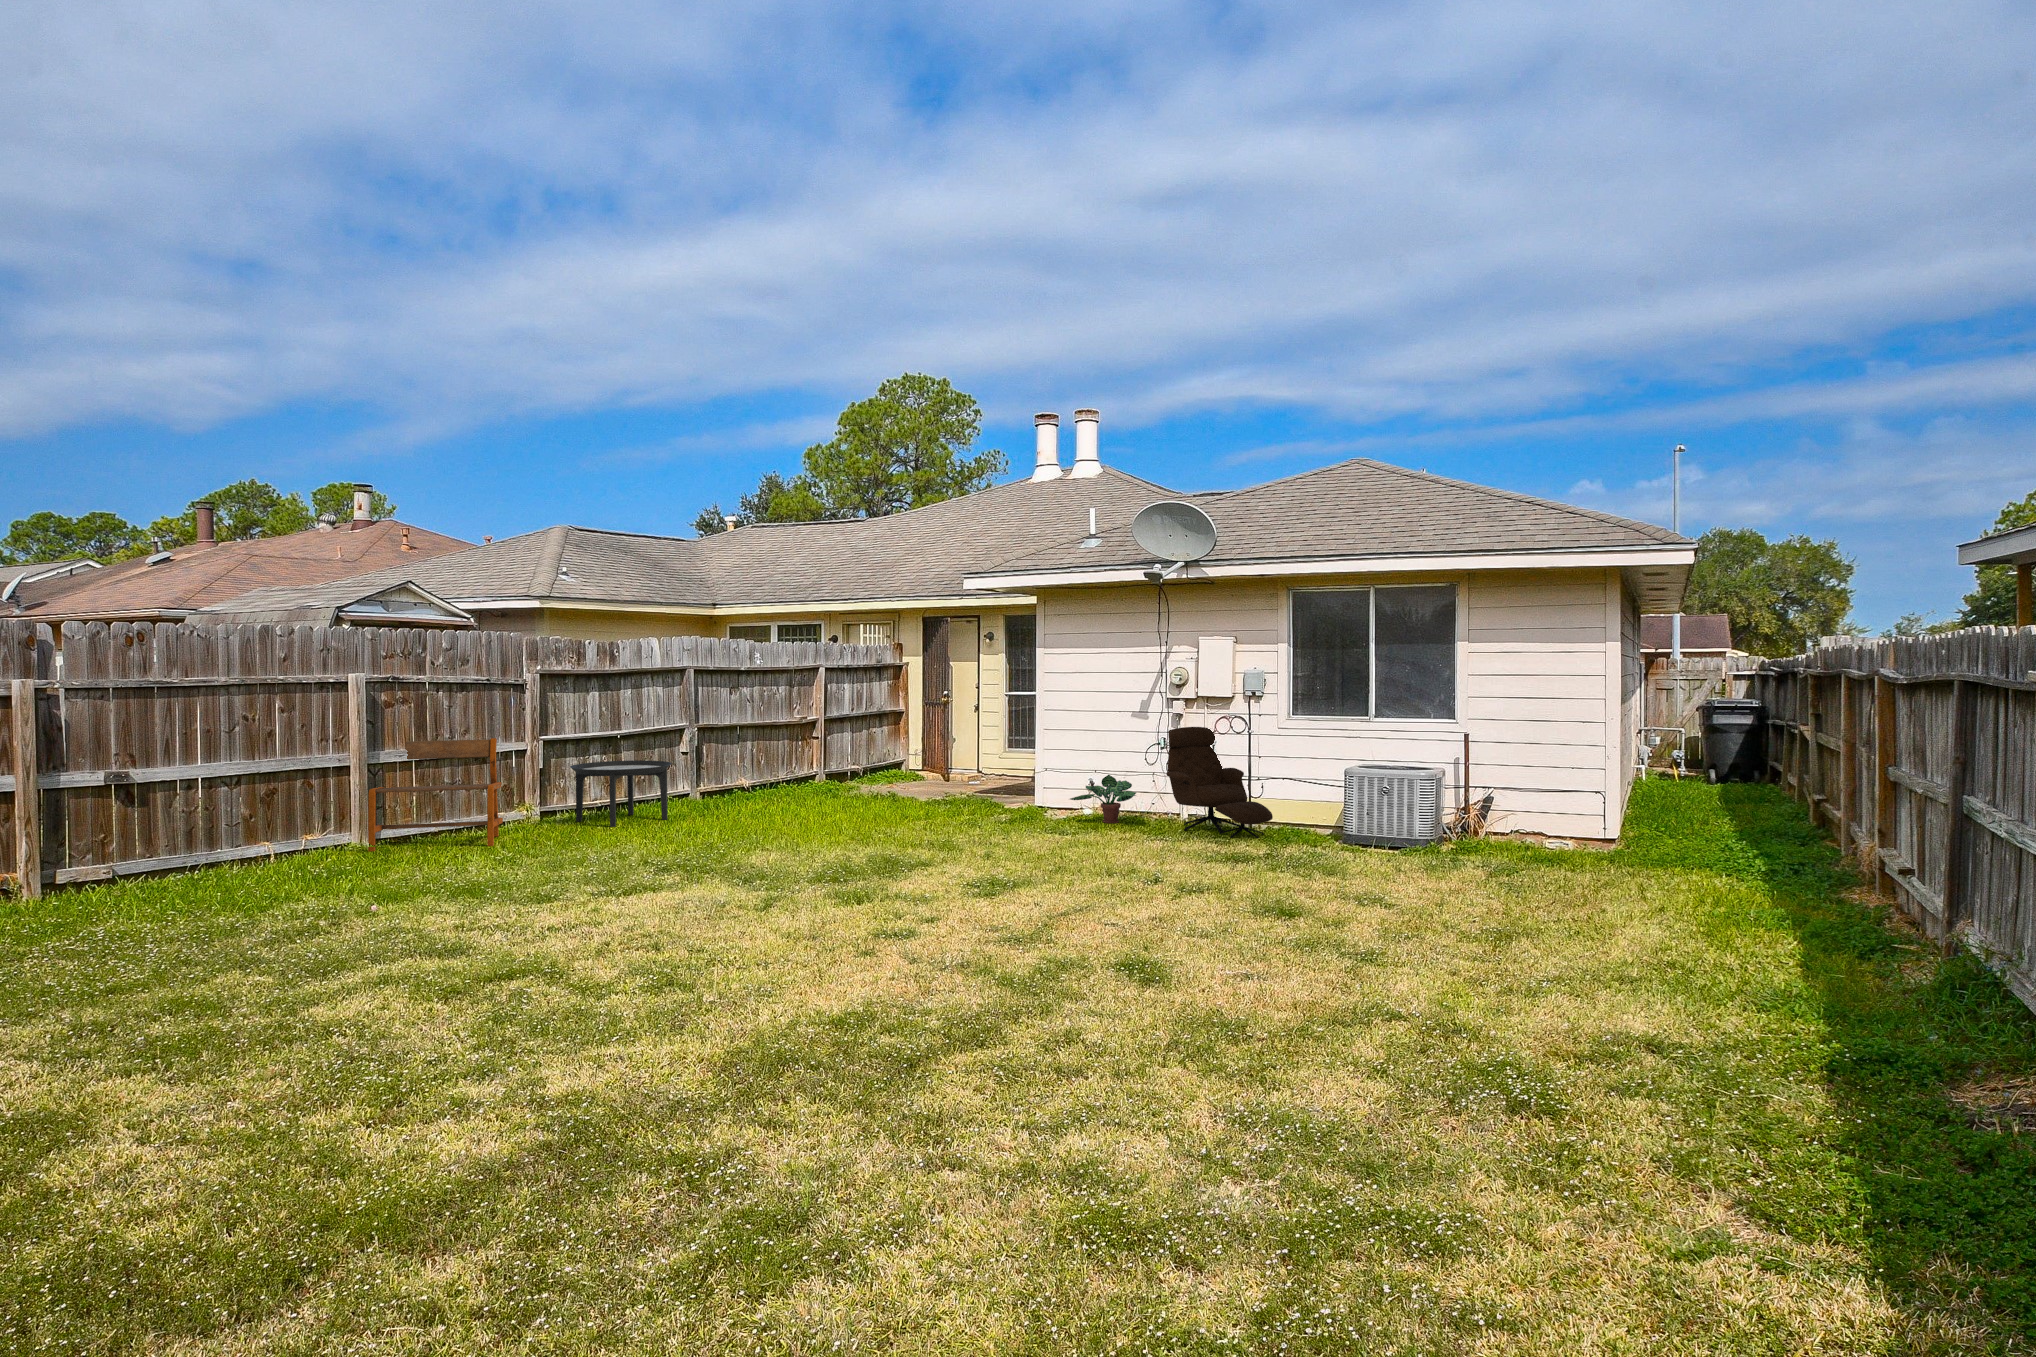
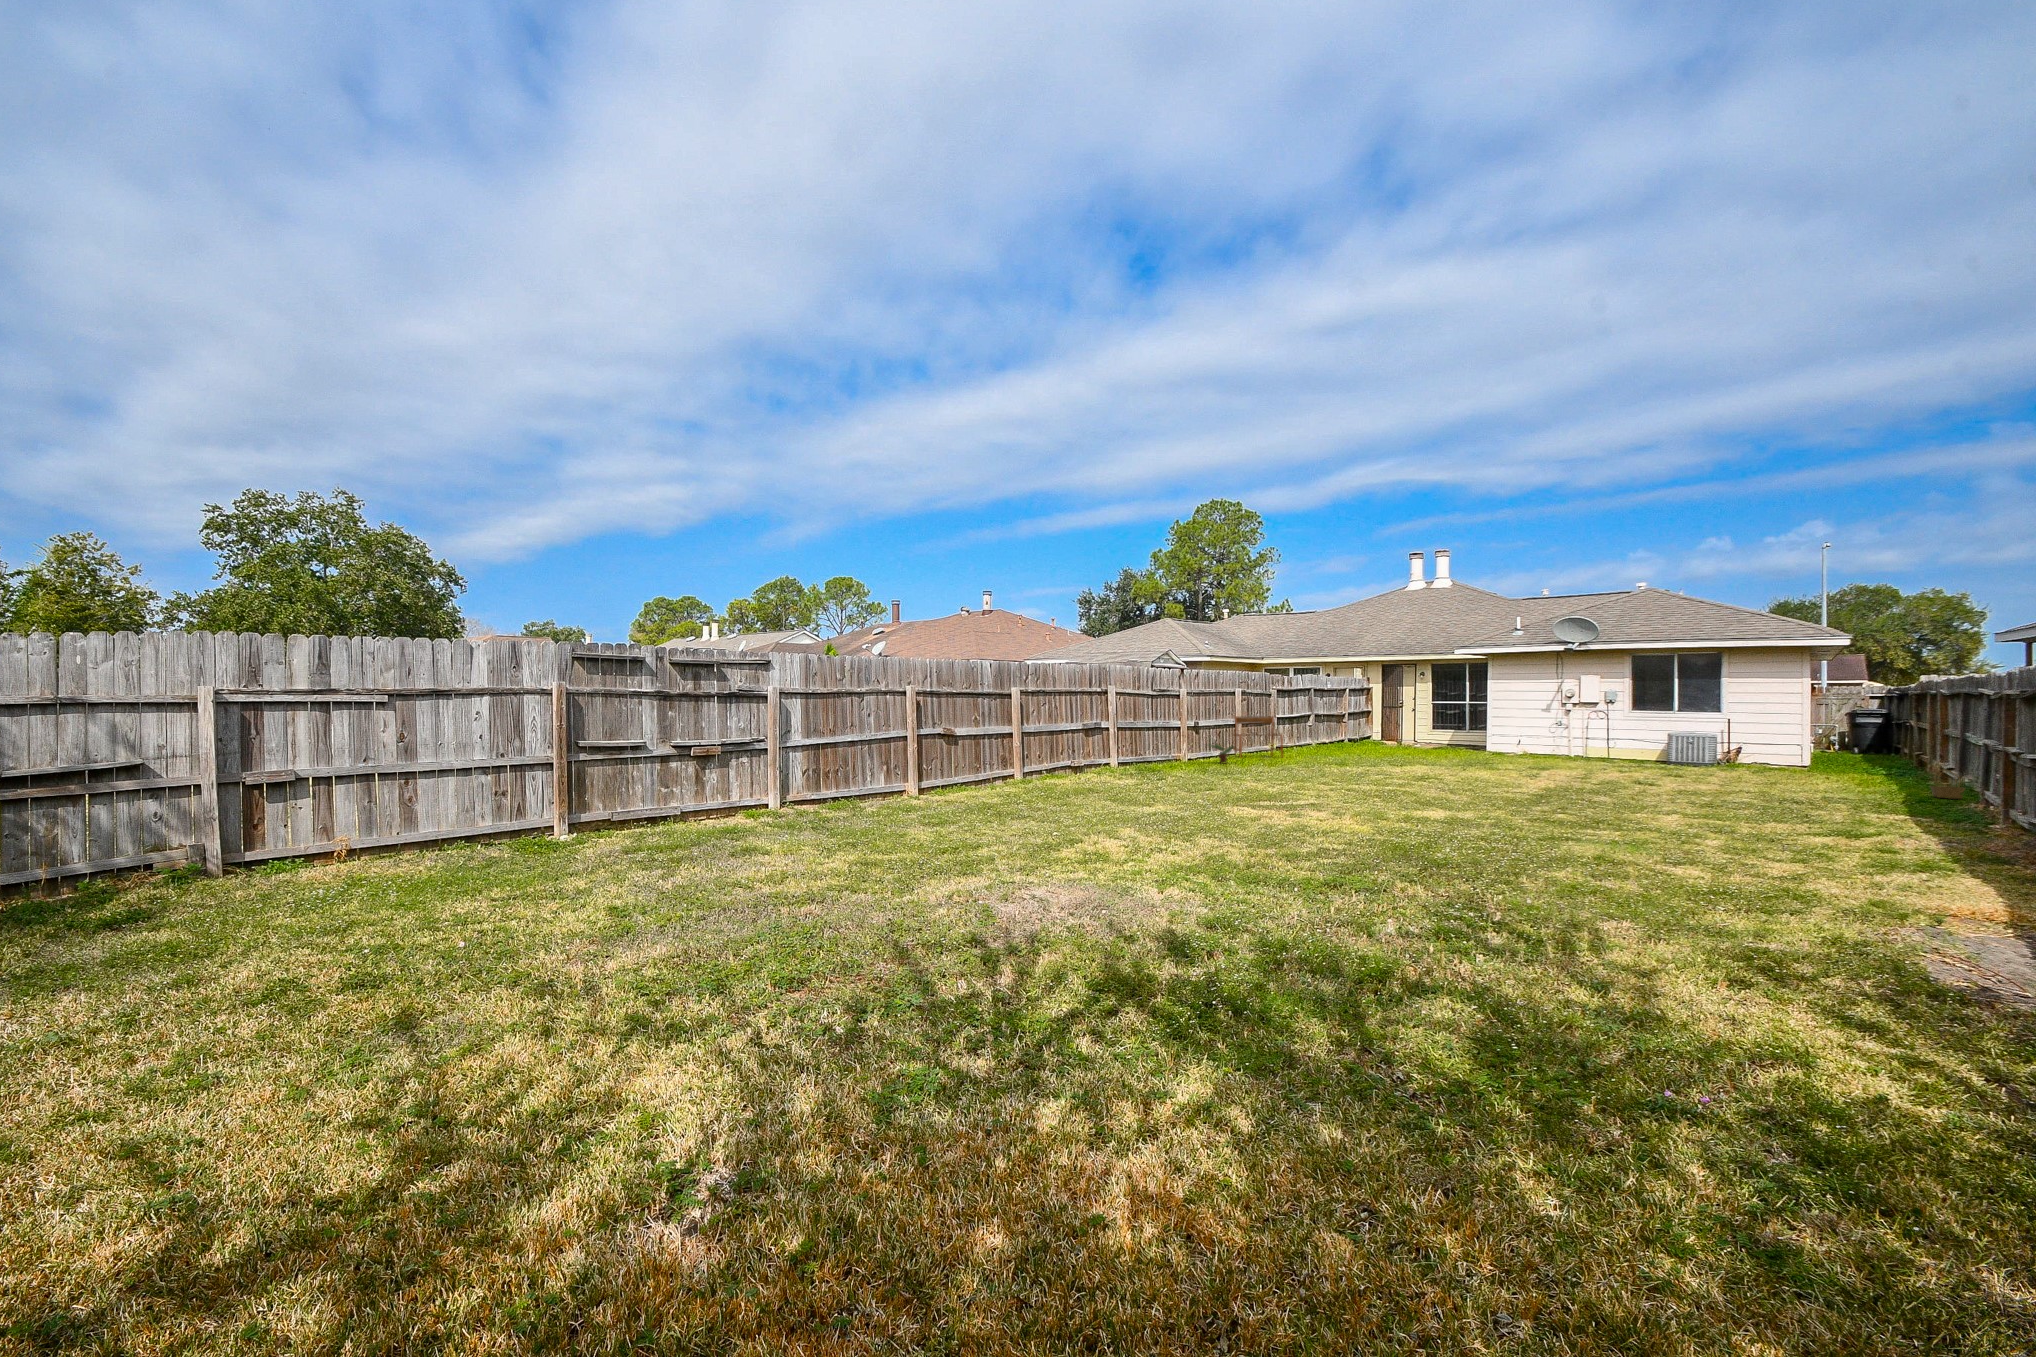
lounge chair: present [1166,727,1273,838] -> none [1569,716,1628,763]
round table: present [570,760,672,827] -> none [1282,728,1325,755]
potted plant: present [1070,775,1136,823] -> present [1210,744,1234,763]
basket: none [1904,936,2012,1046] -> present [1930,771,1965,799]

